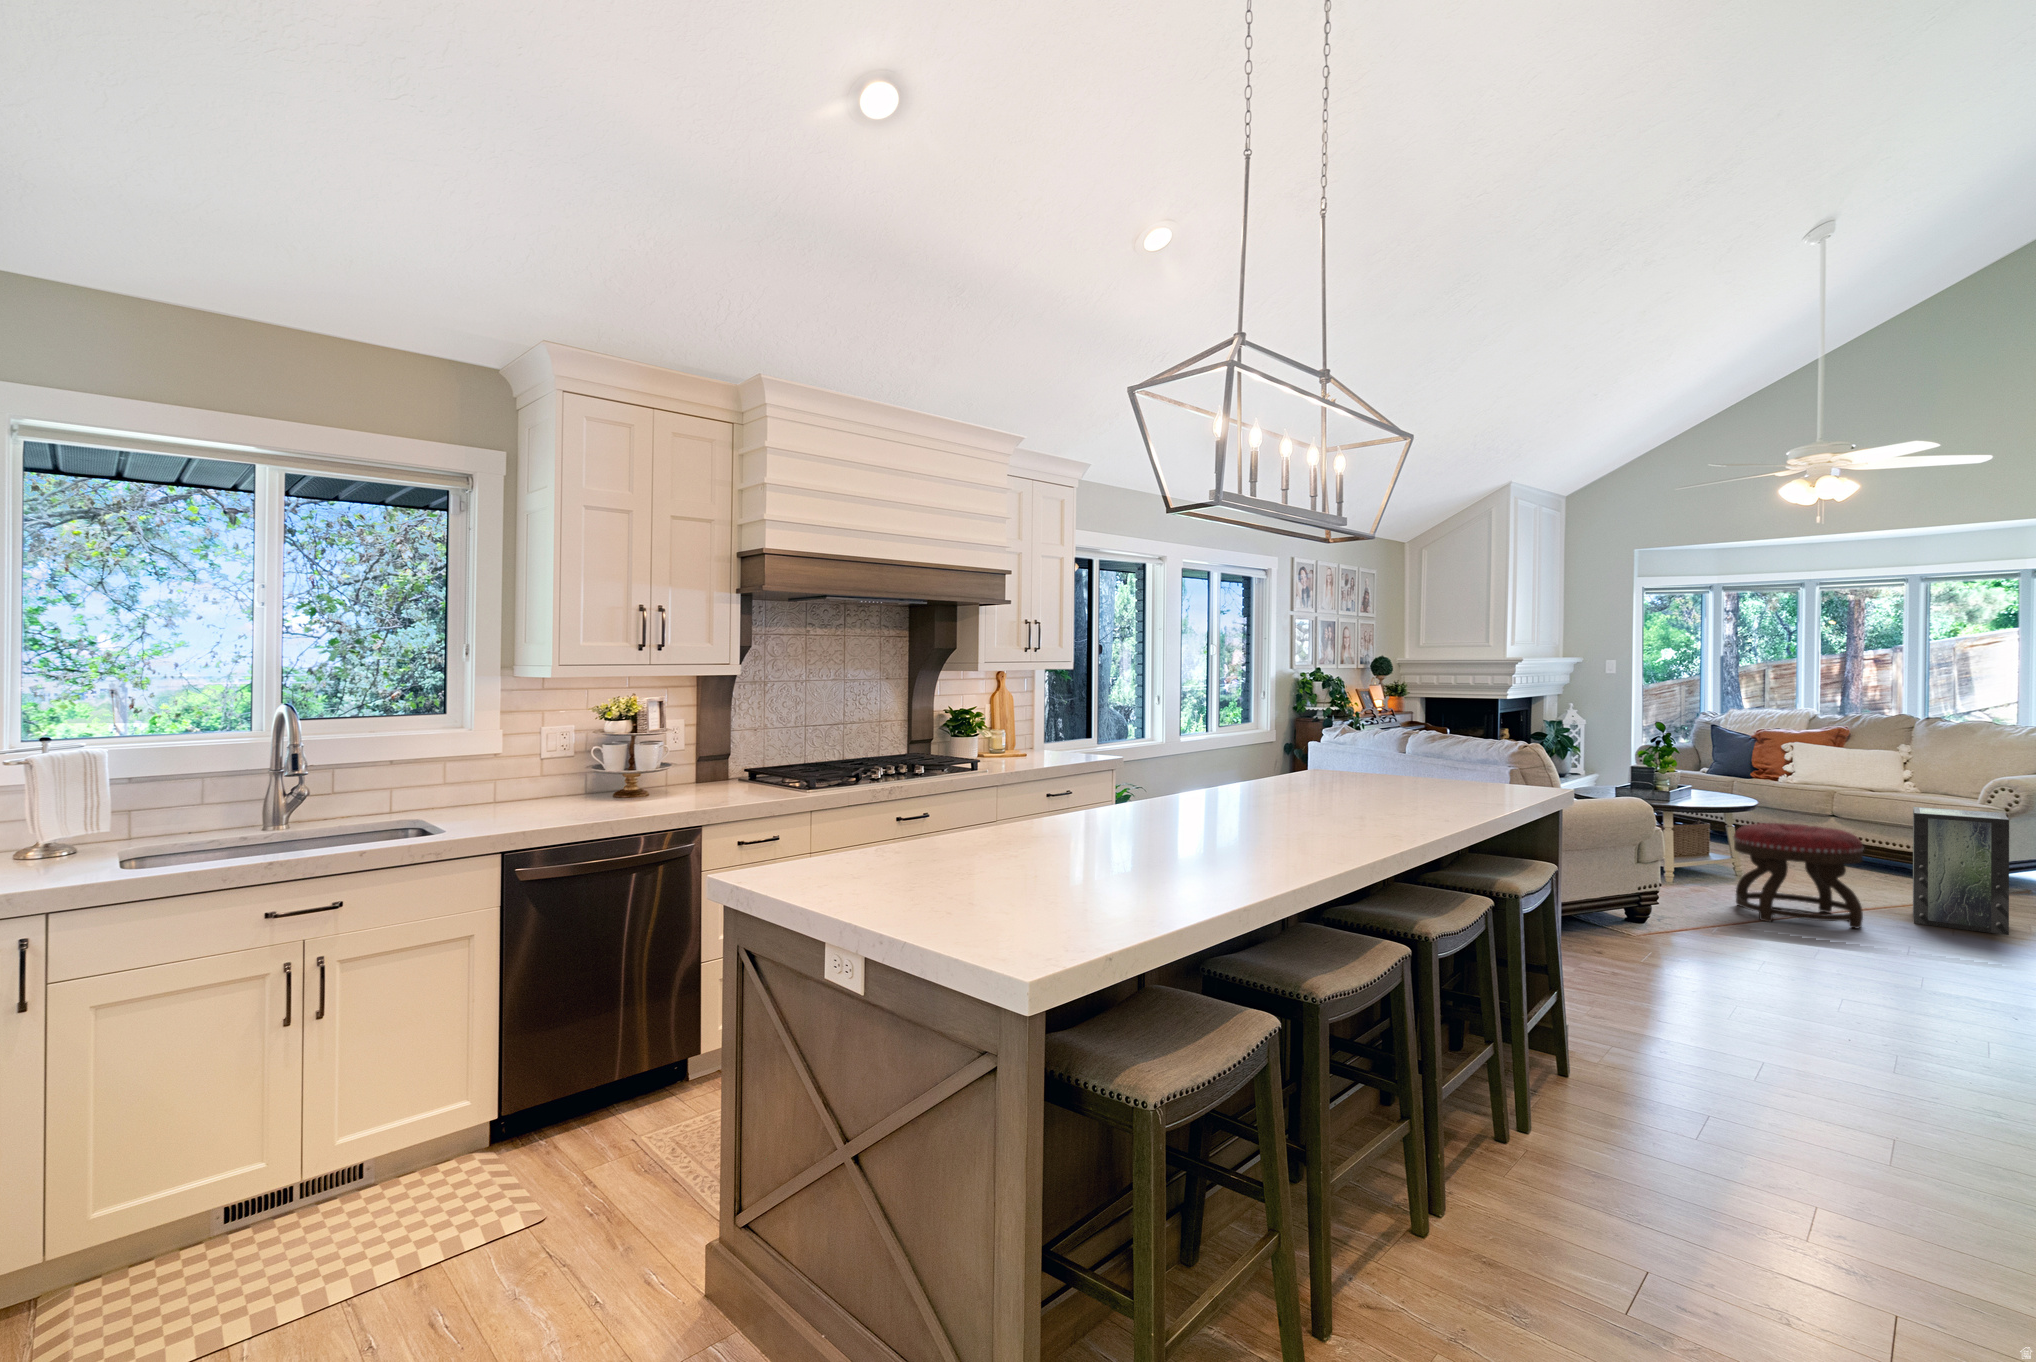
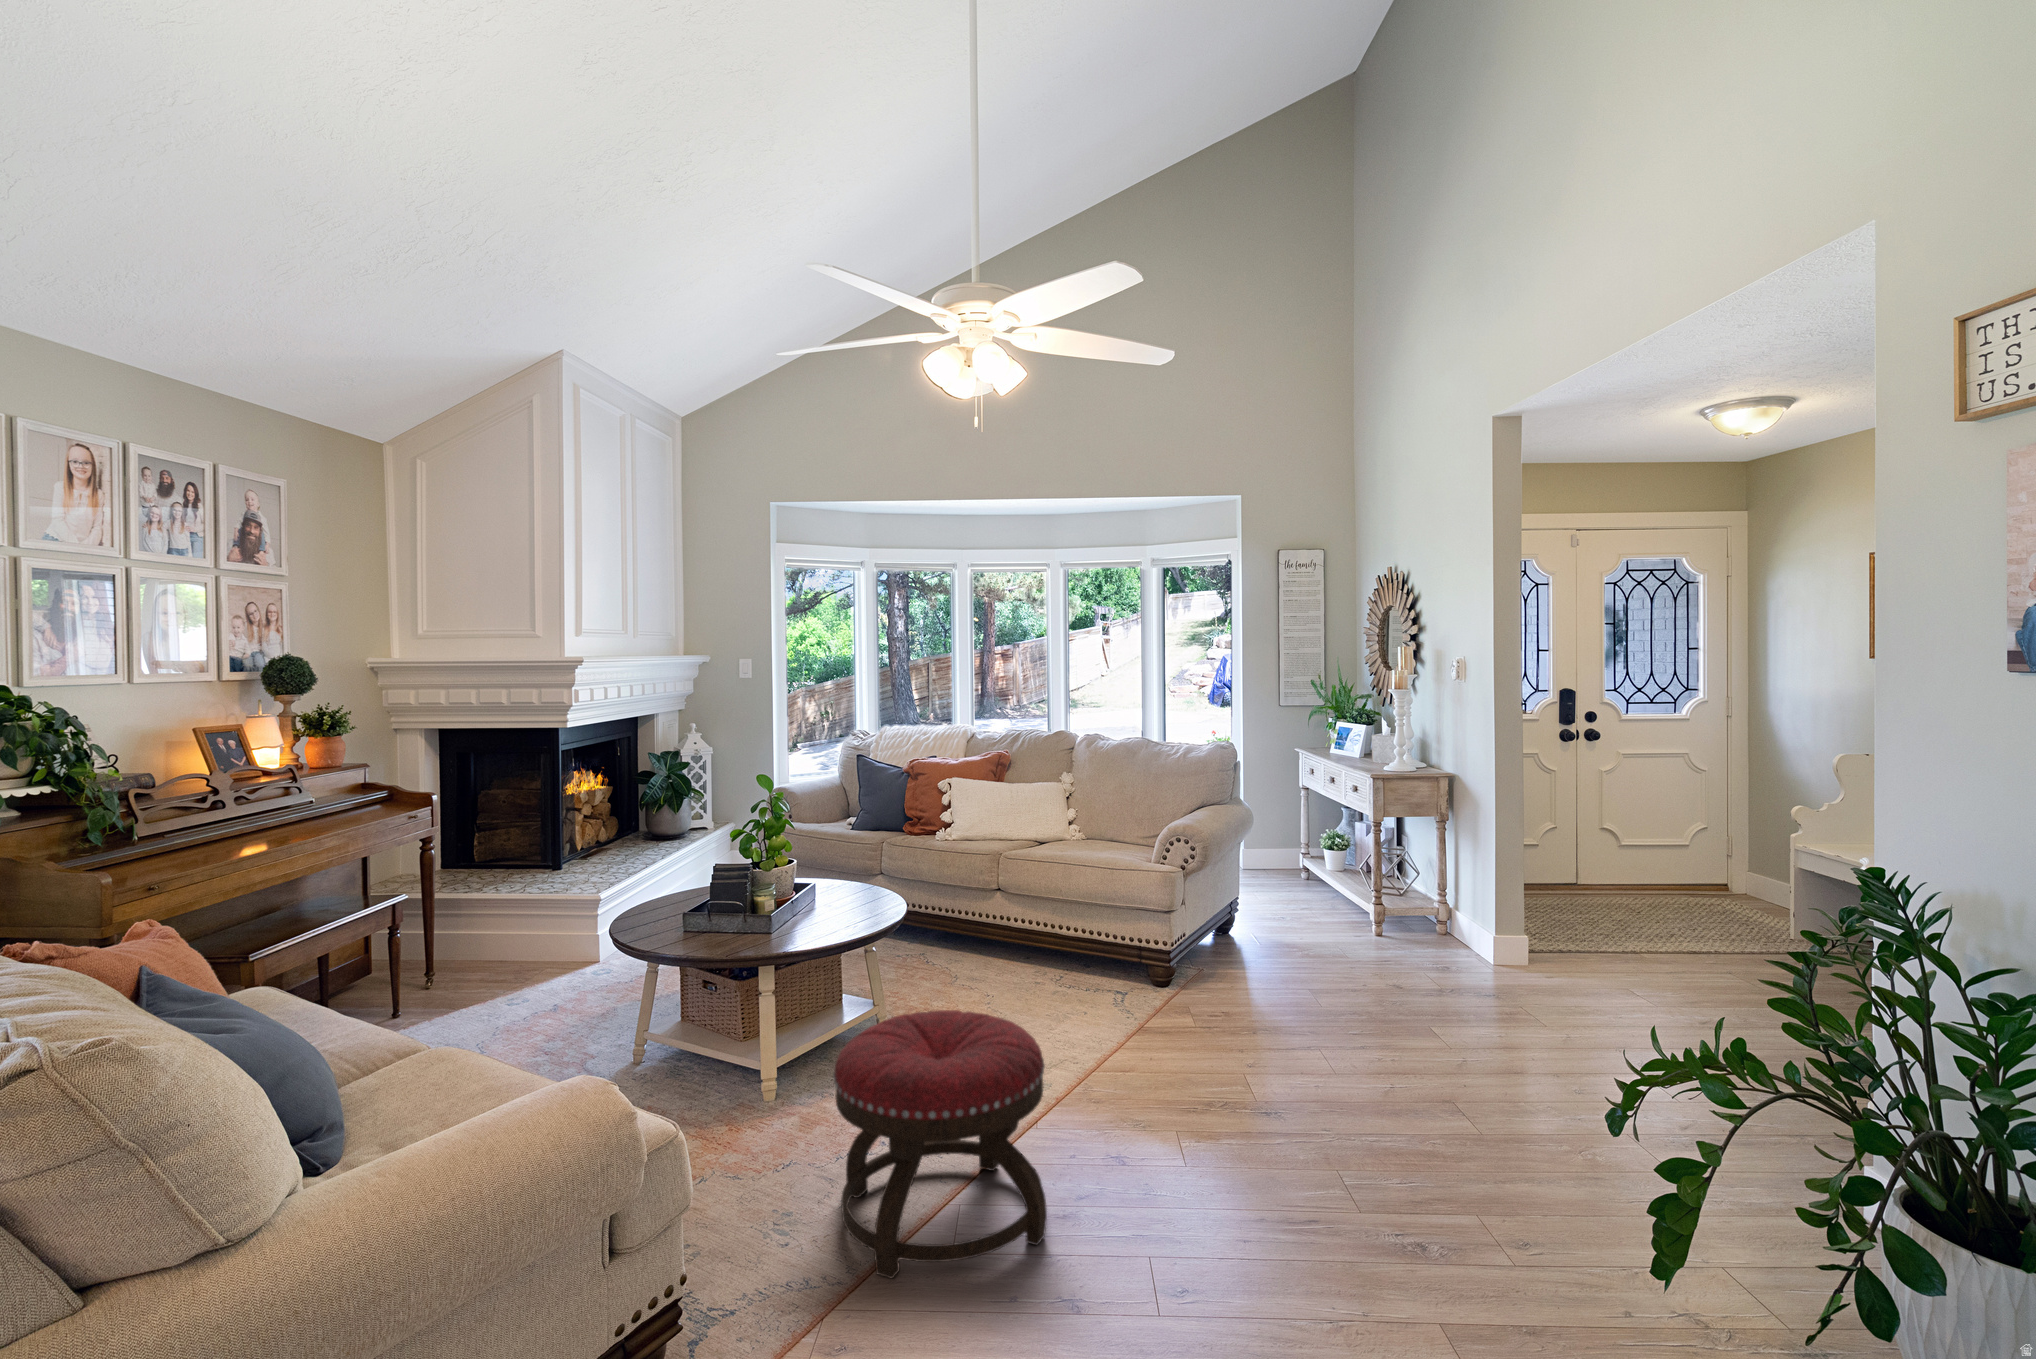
storage box: present [1913,807,2009,935] -> none [1102,929,1236,1164]

